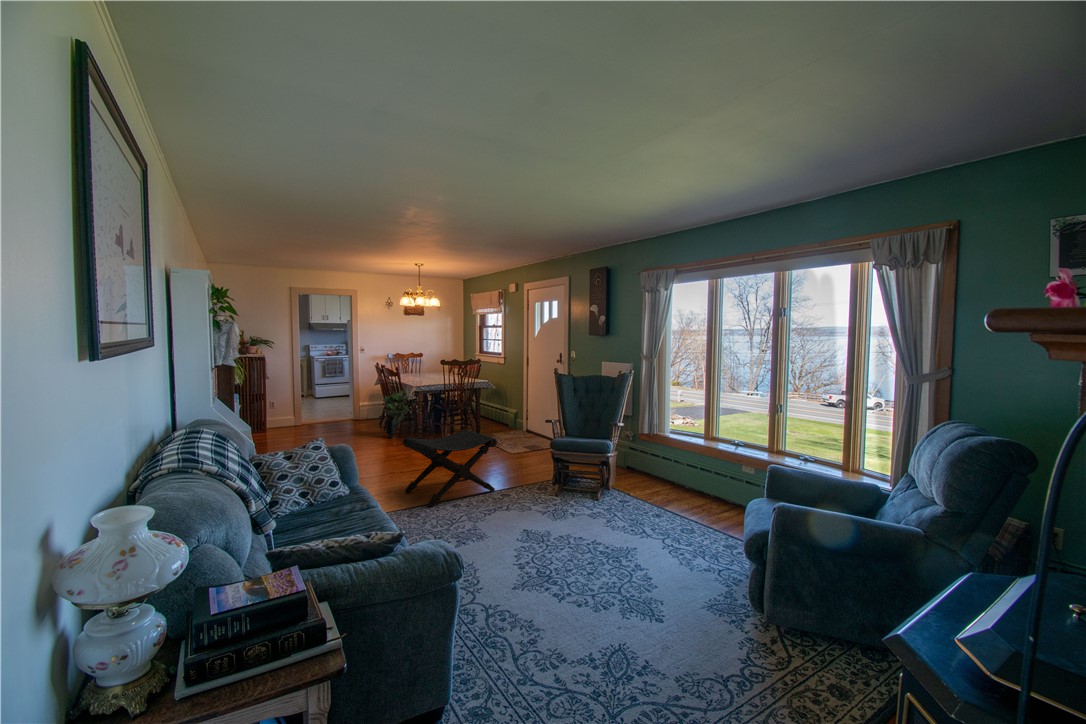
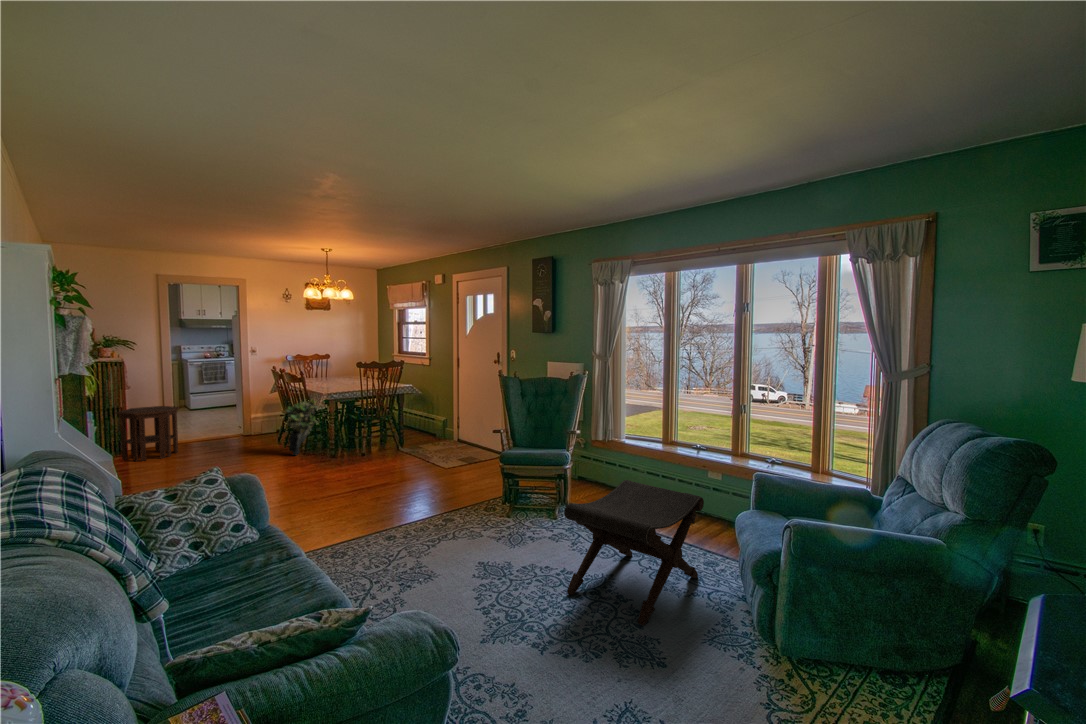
side table: none [258,393,304,437] -> present [116,406,180,461]
footstool: present [403,429,497,507] -> present [564,480,704,625]

